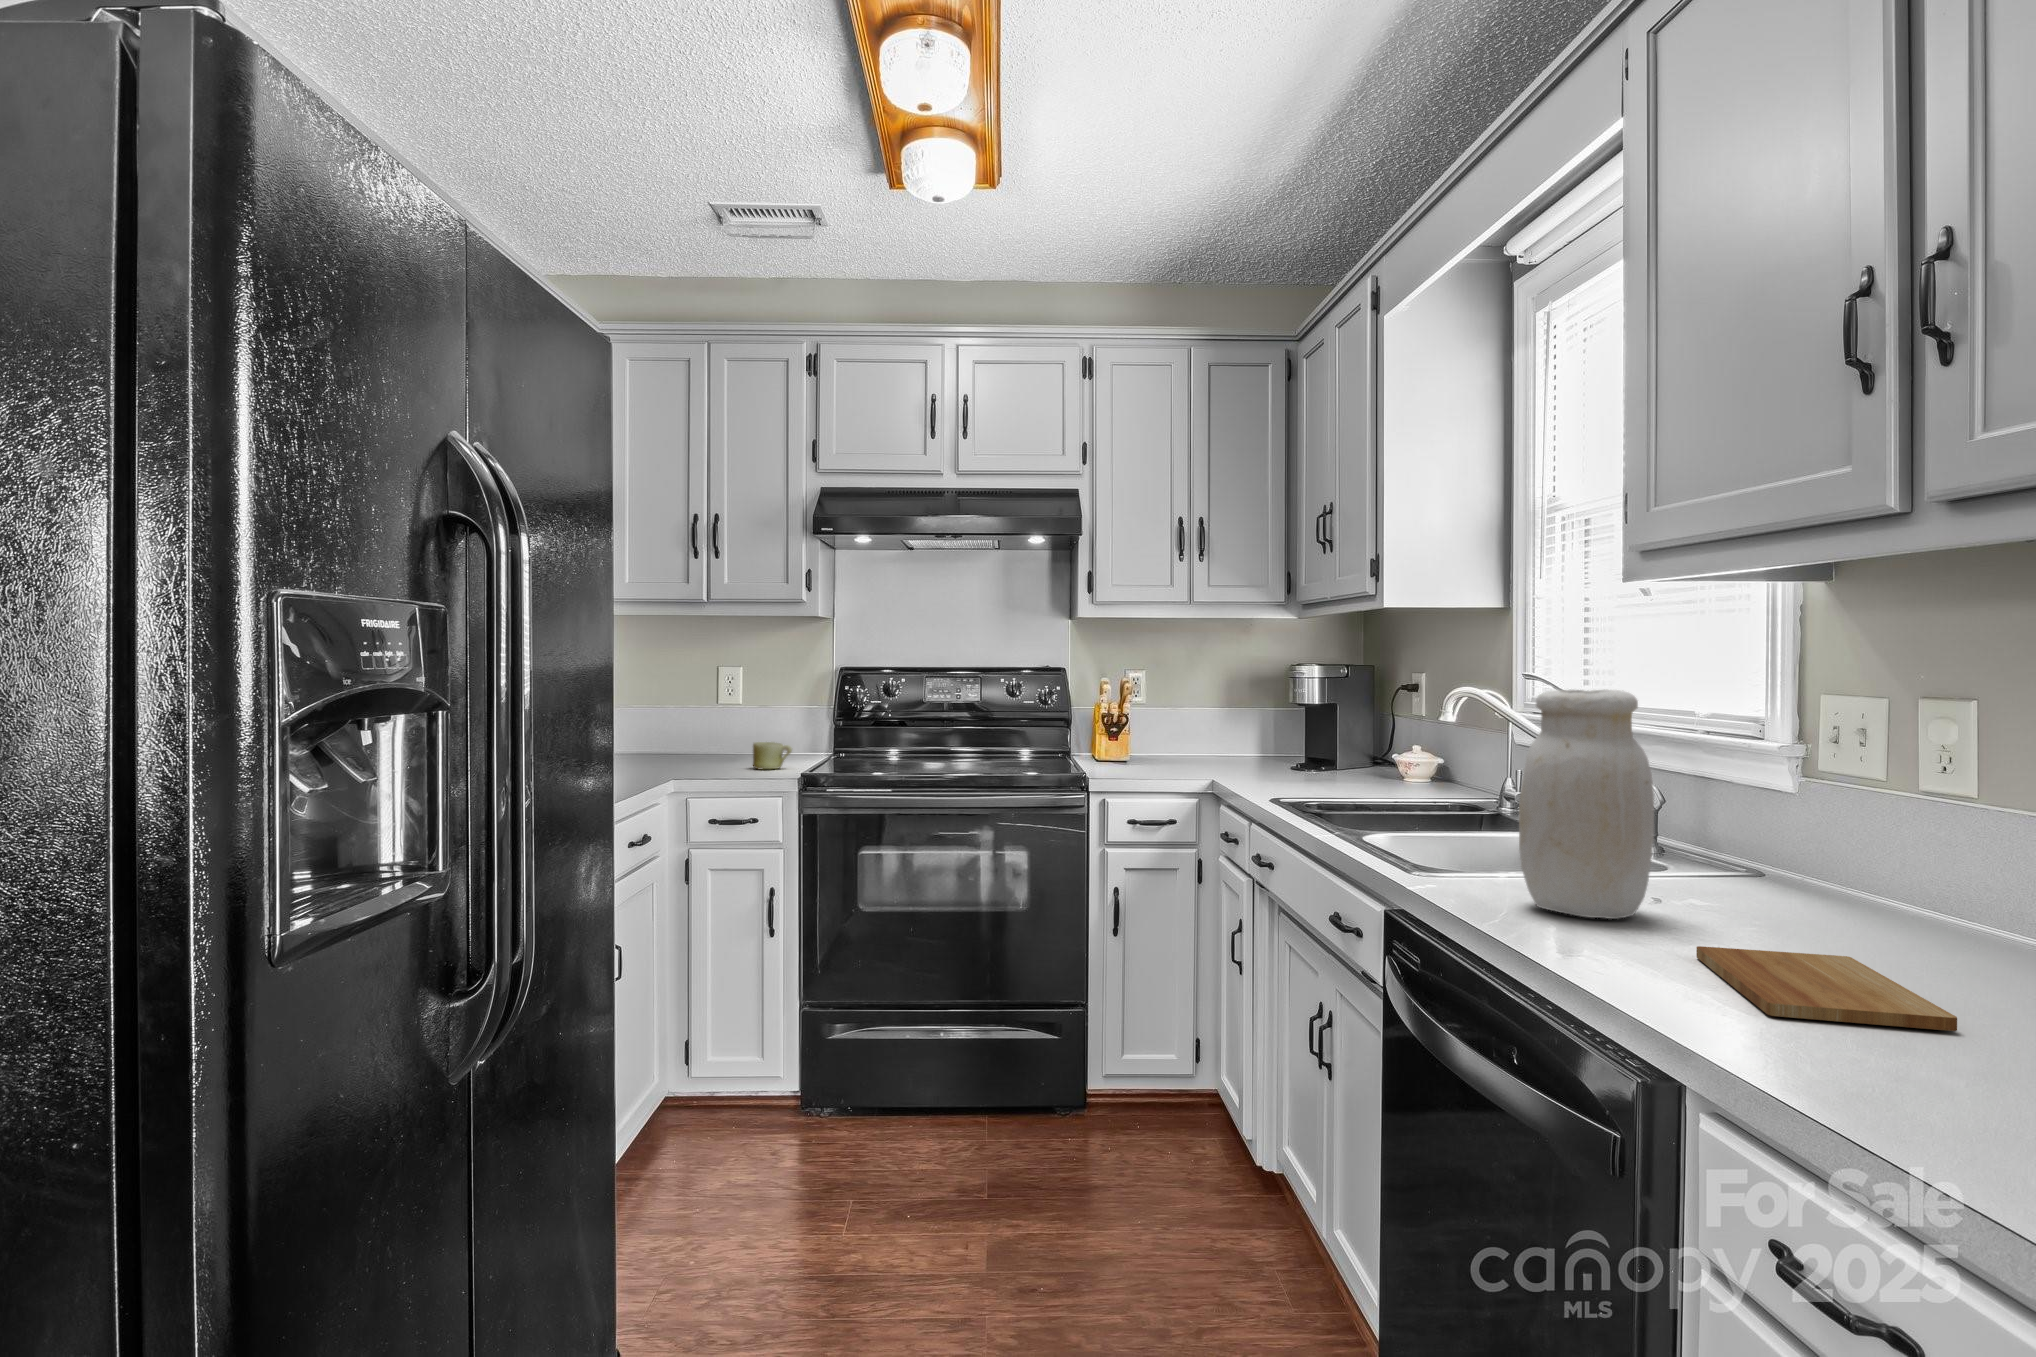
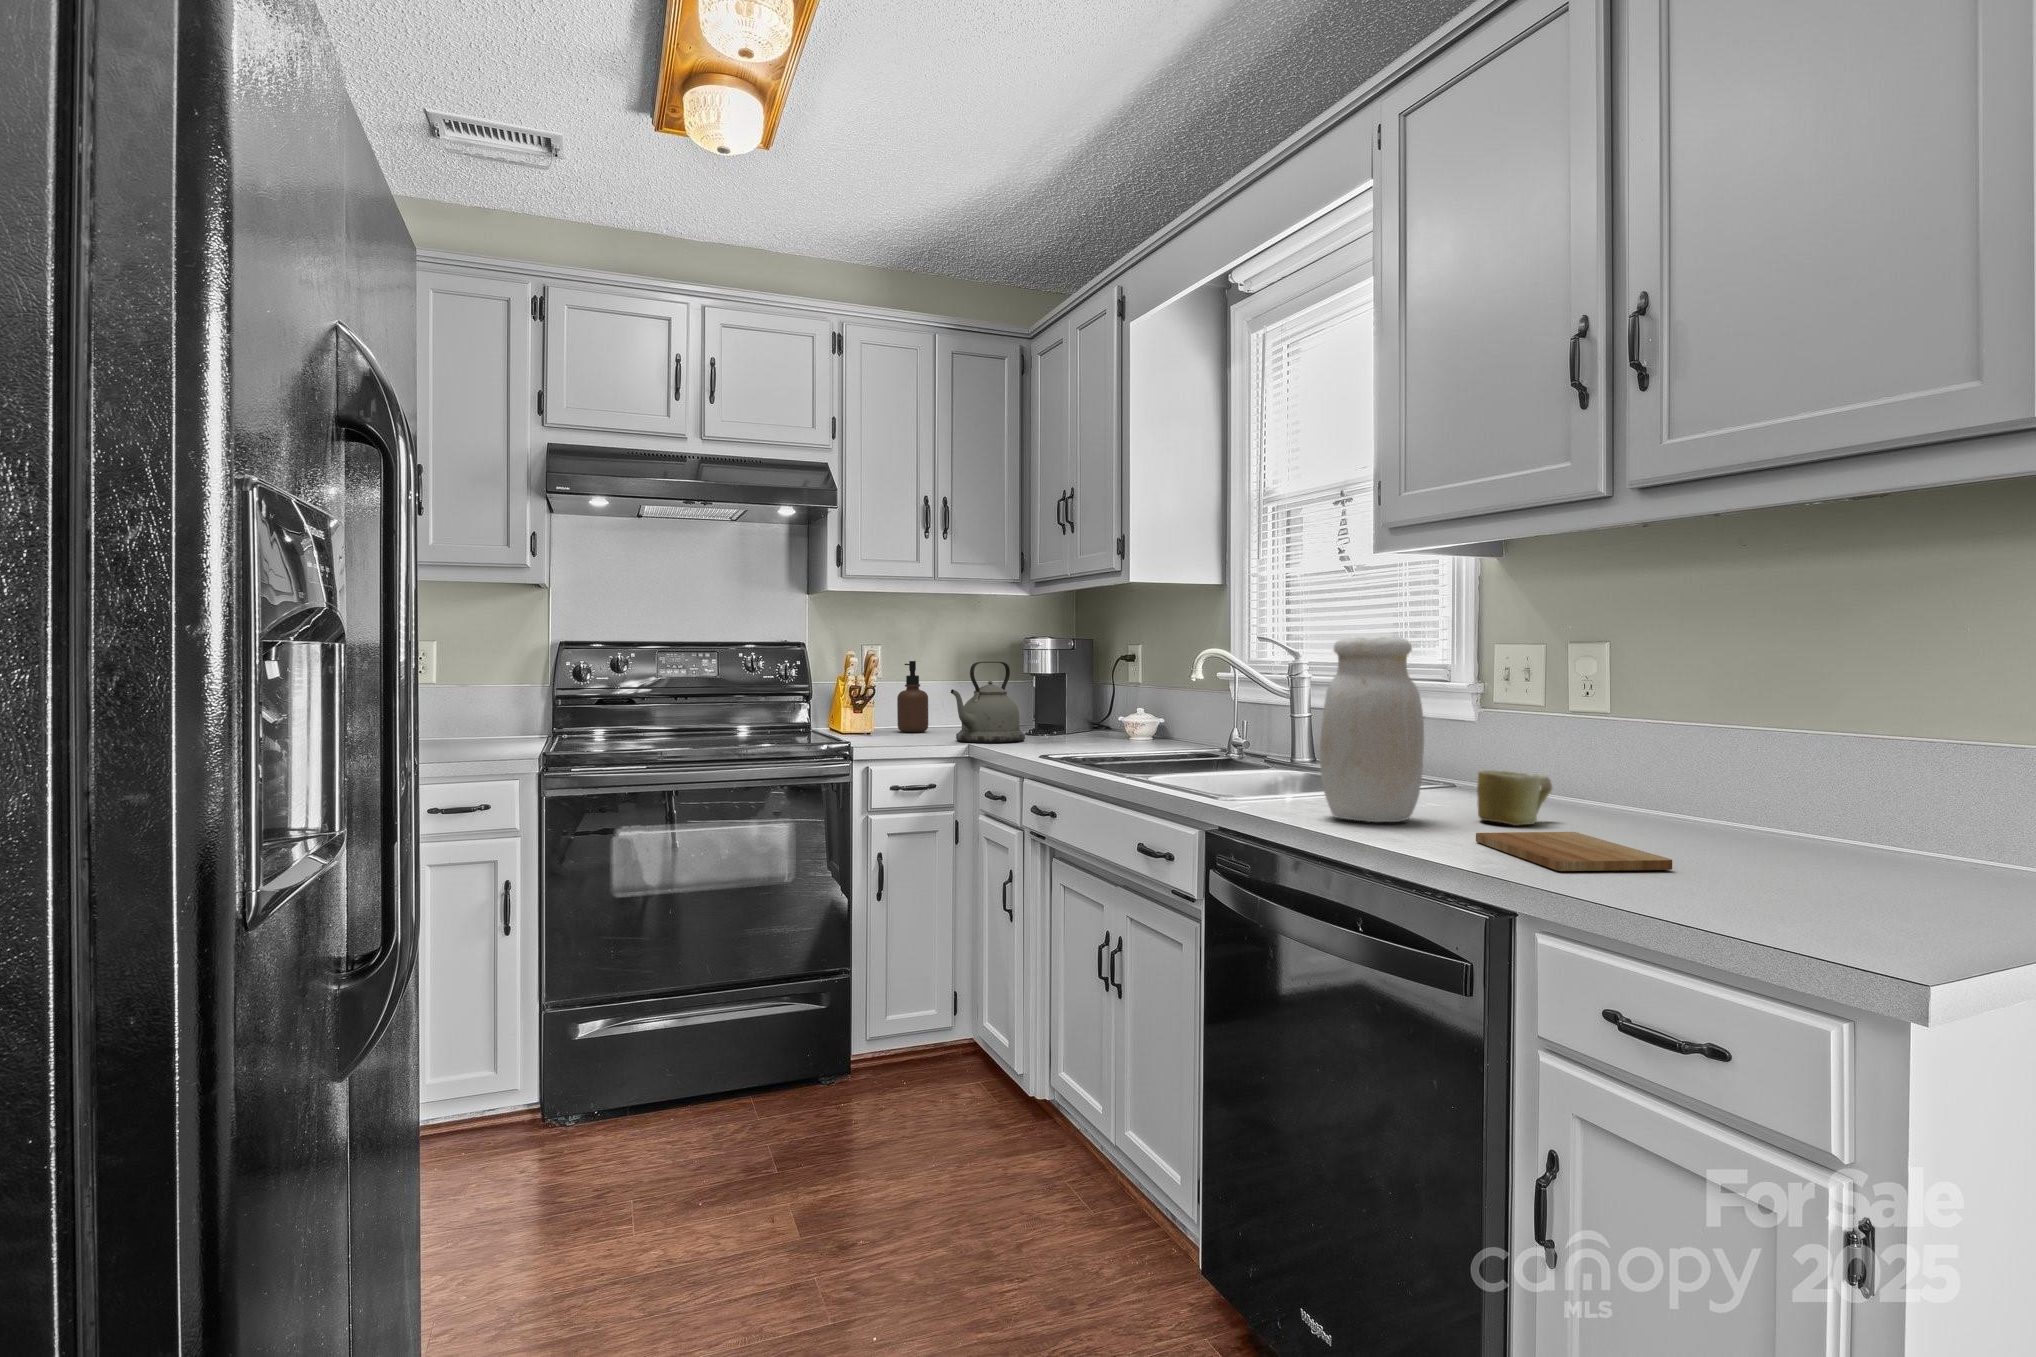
soap dispenser: none [1156,688,1189,762] -> present [897,661,928,732]
kettle: none [1195,691,1280,778] -> present [951,662,1025,743]
mug: present [753,742,792,769] -> present [1477,770,1552,826]

